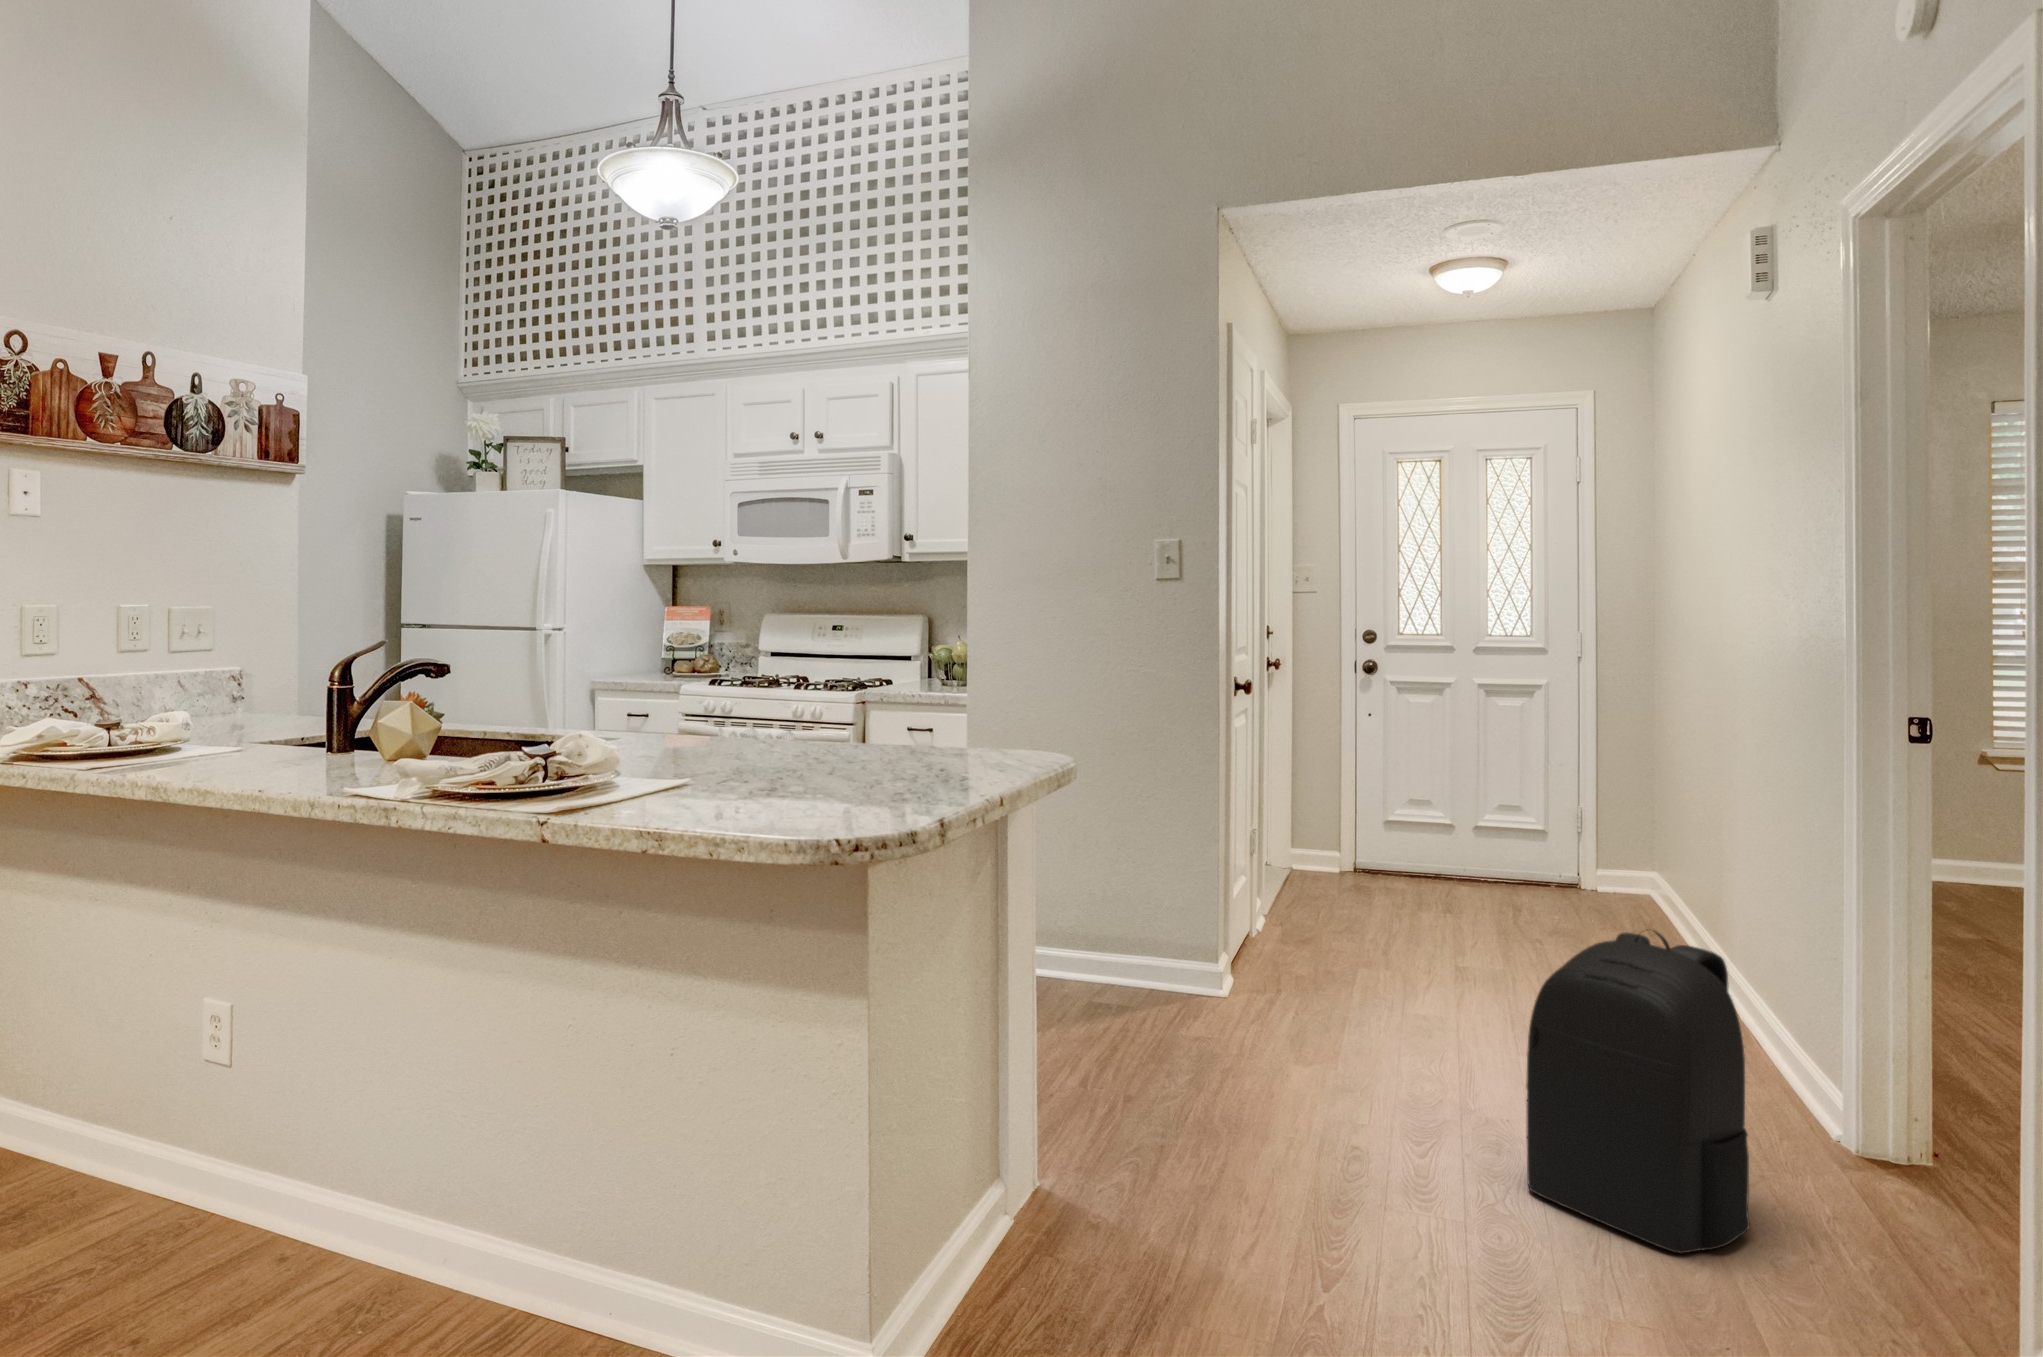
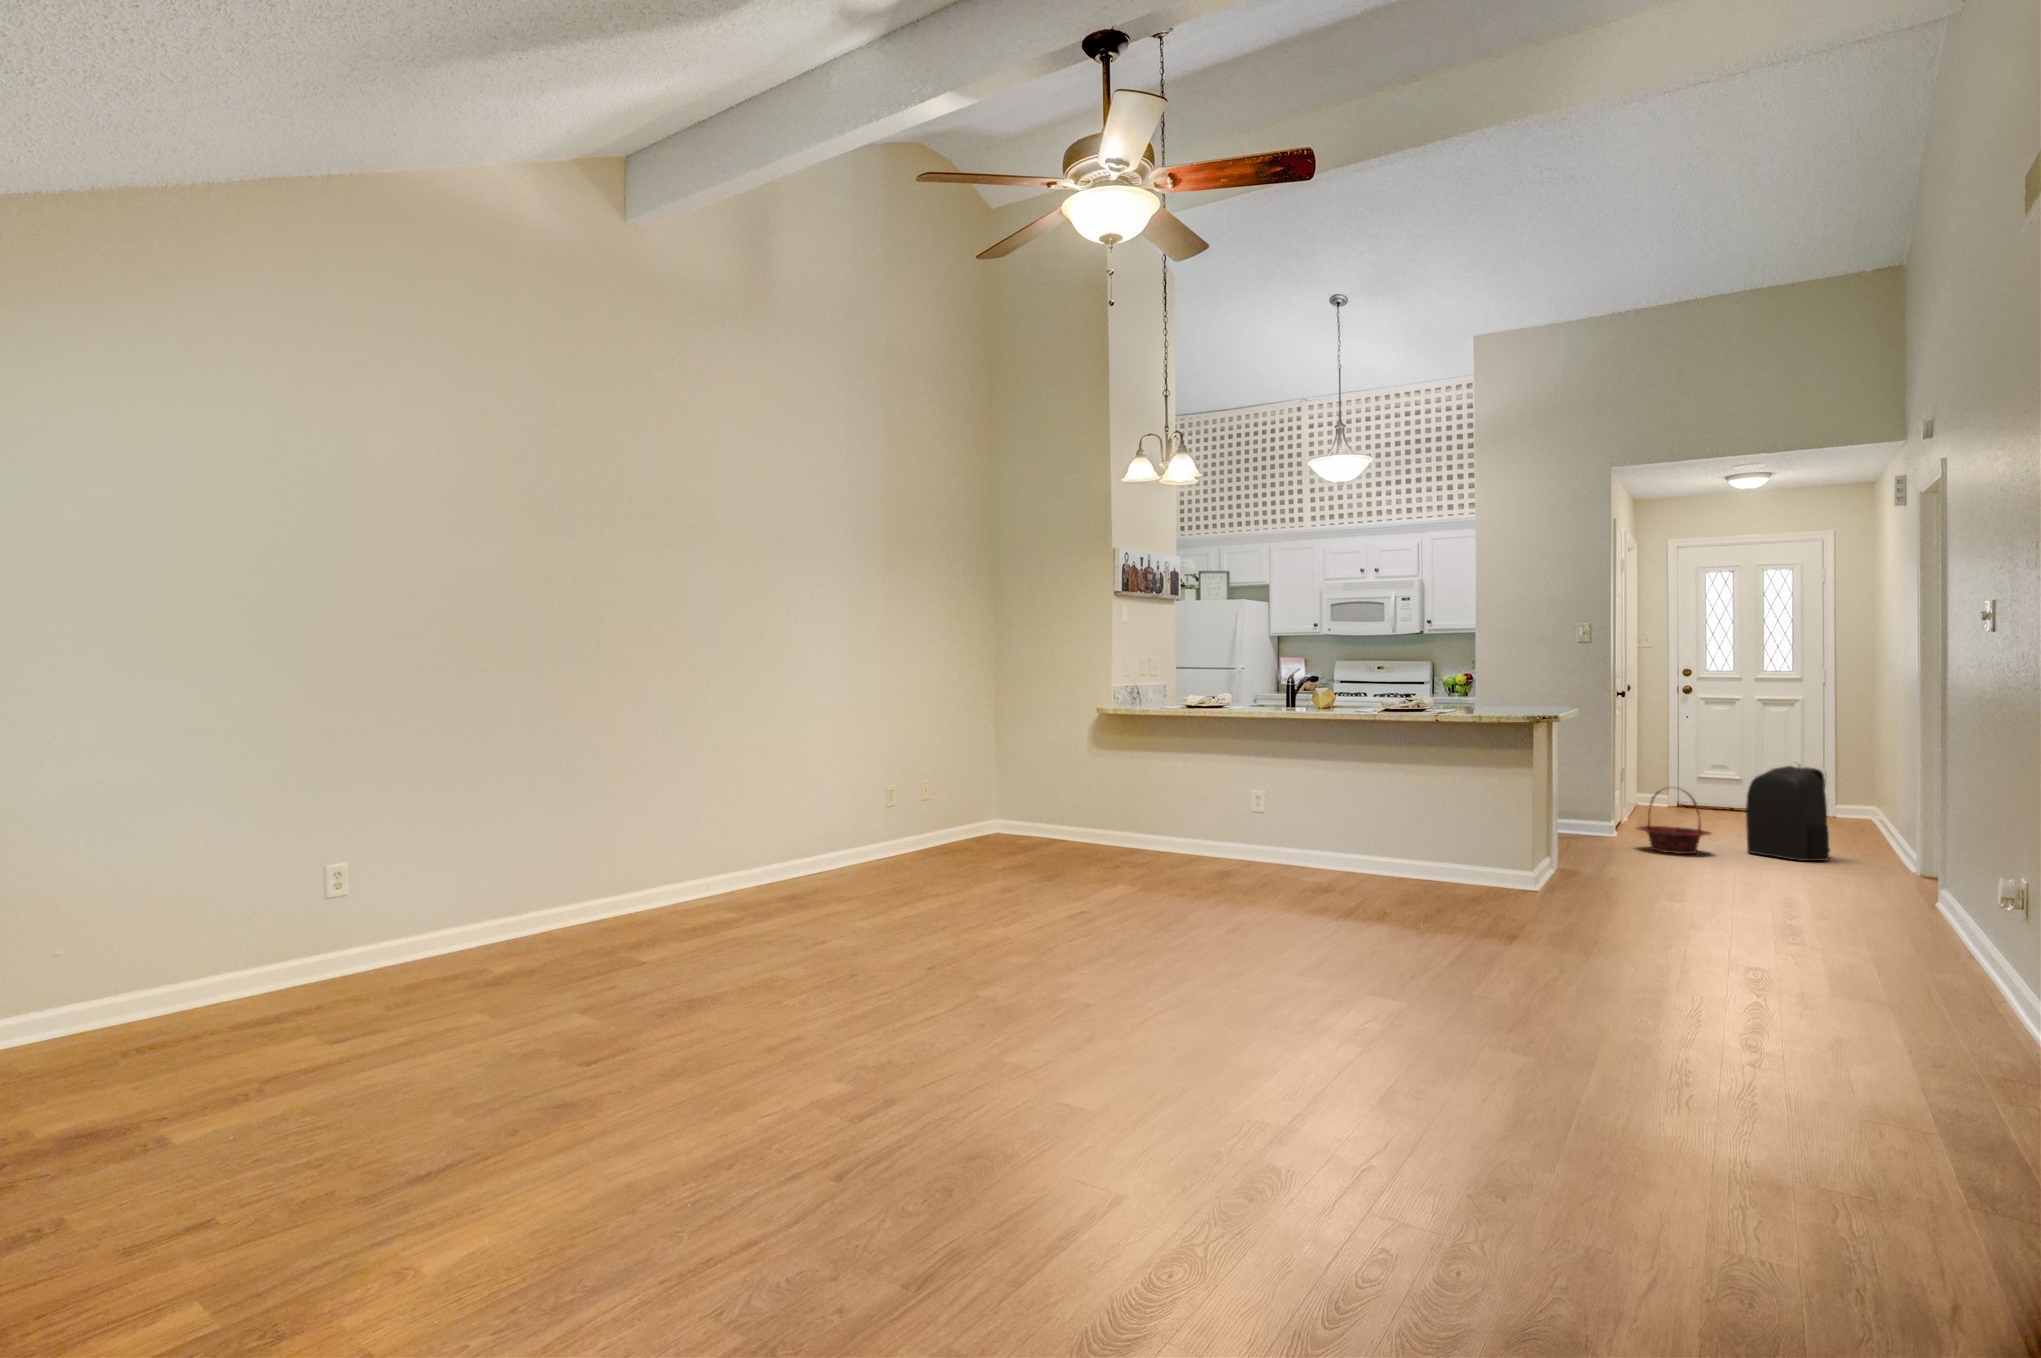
basket: none [1243,1016,1445,1237] -> present [1637,791,1711,854]

